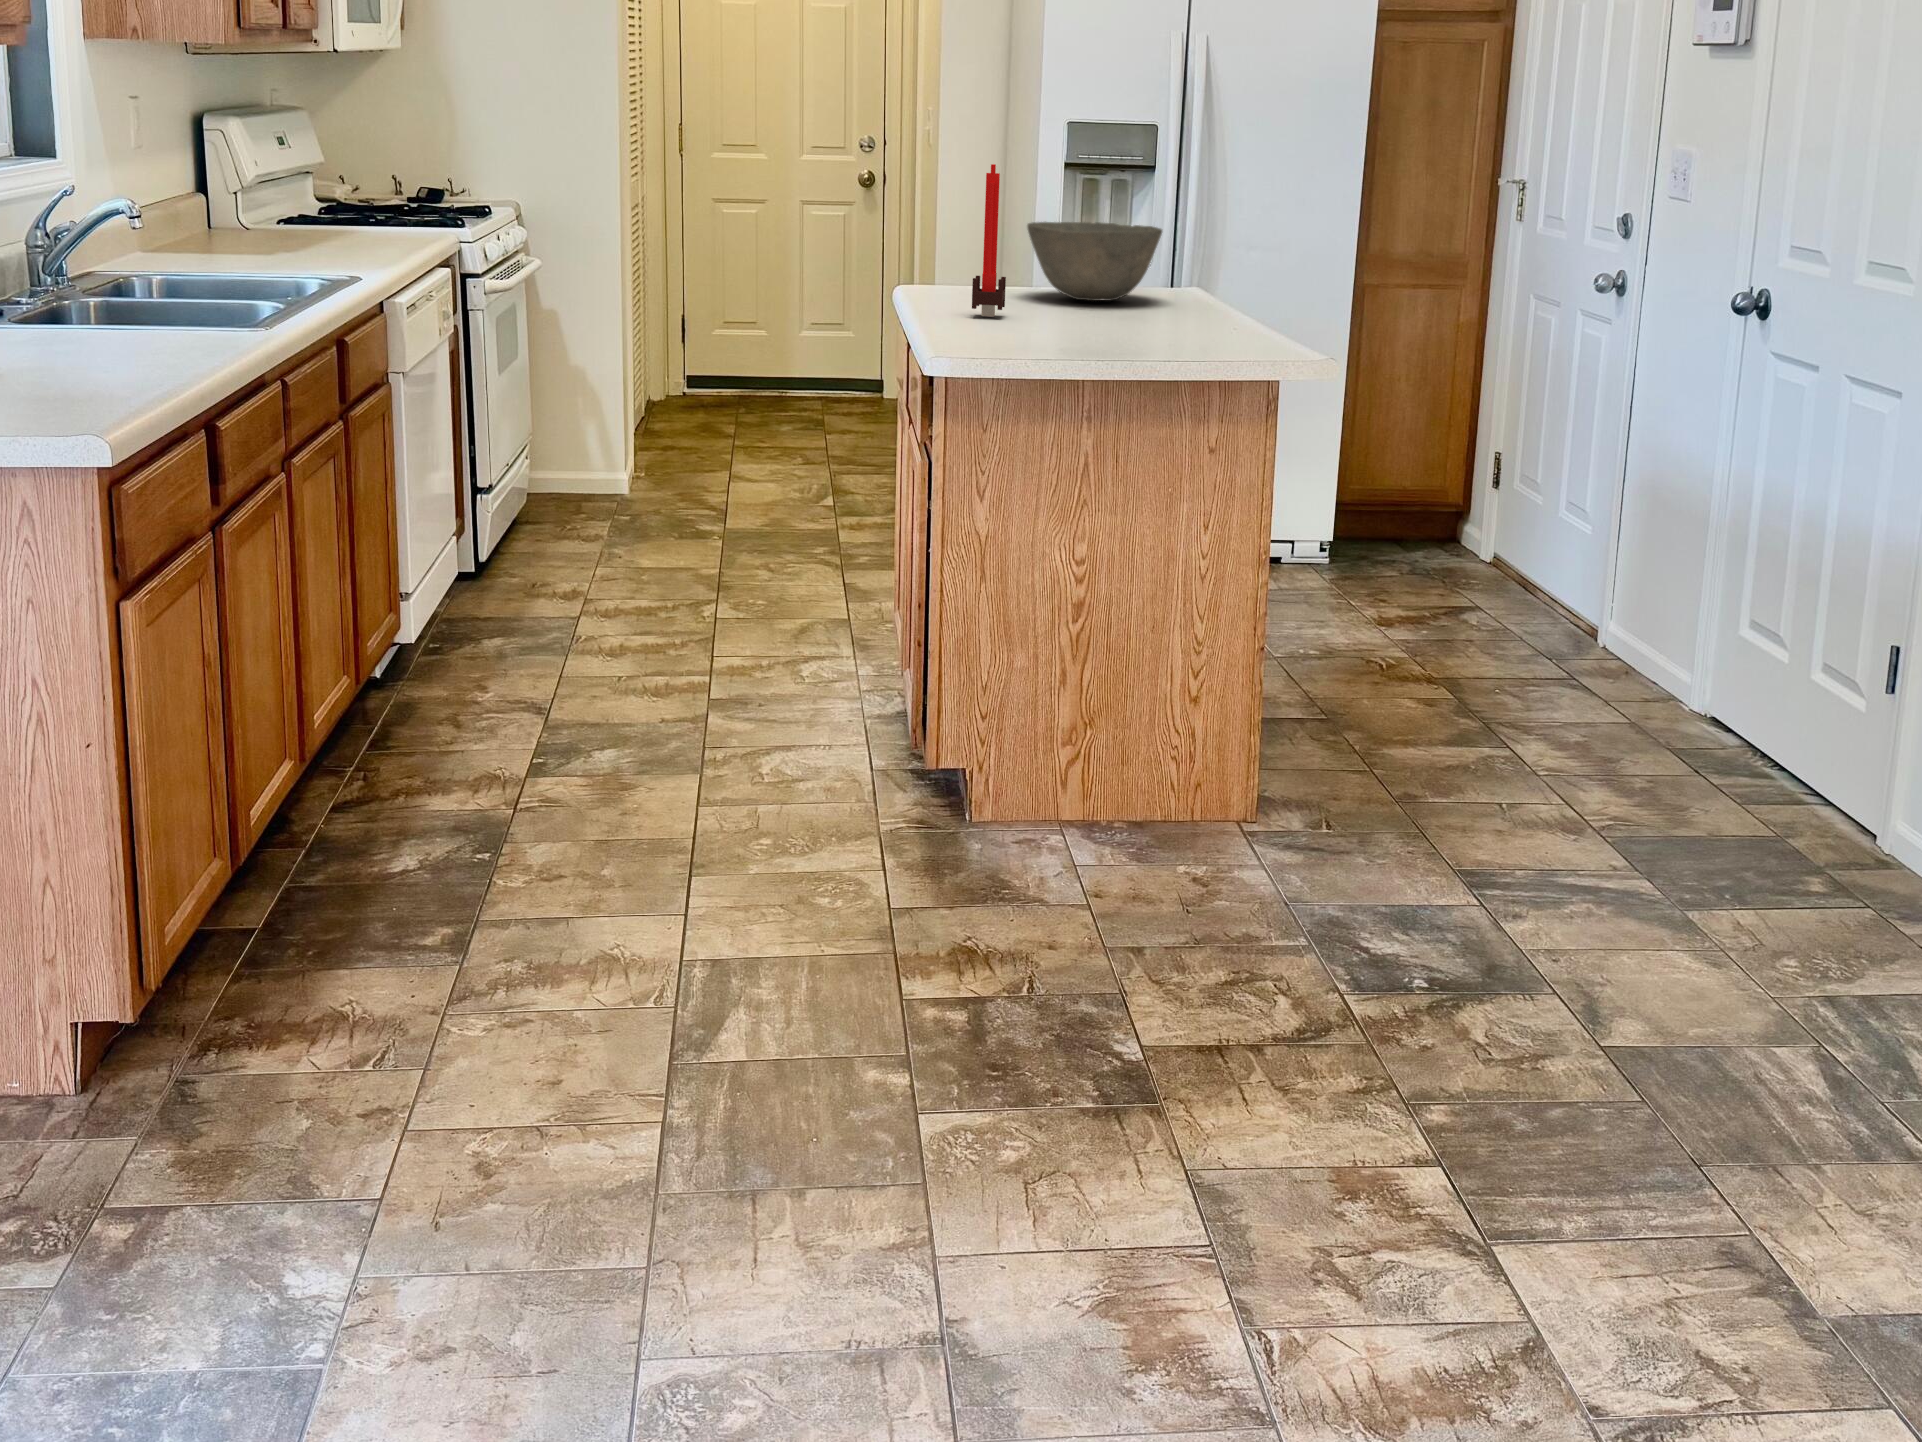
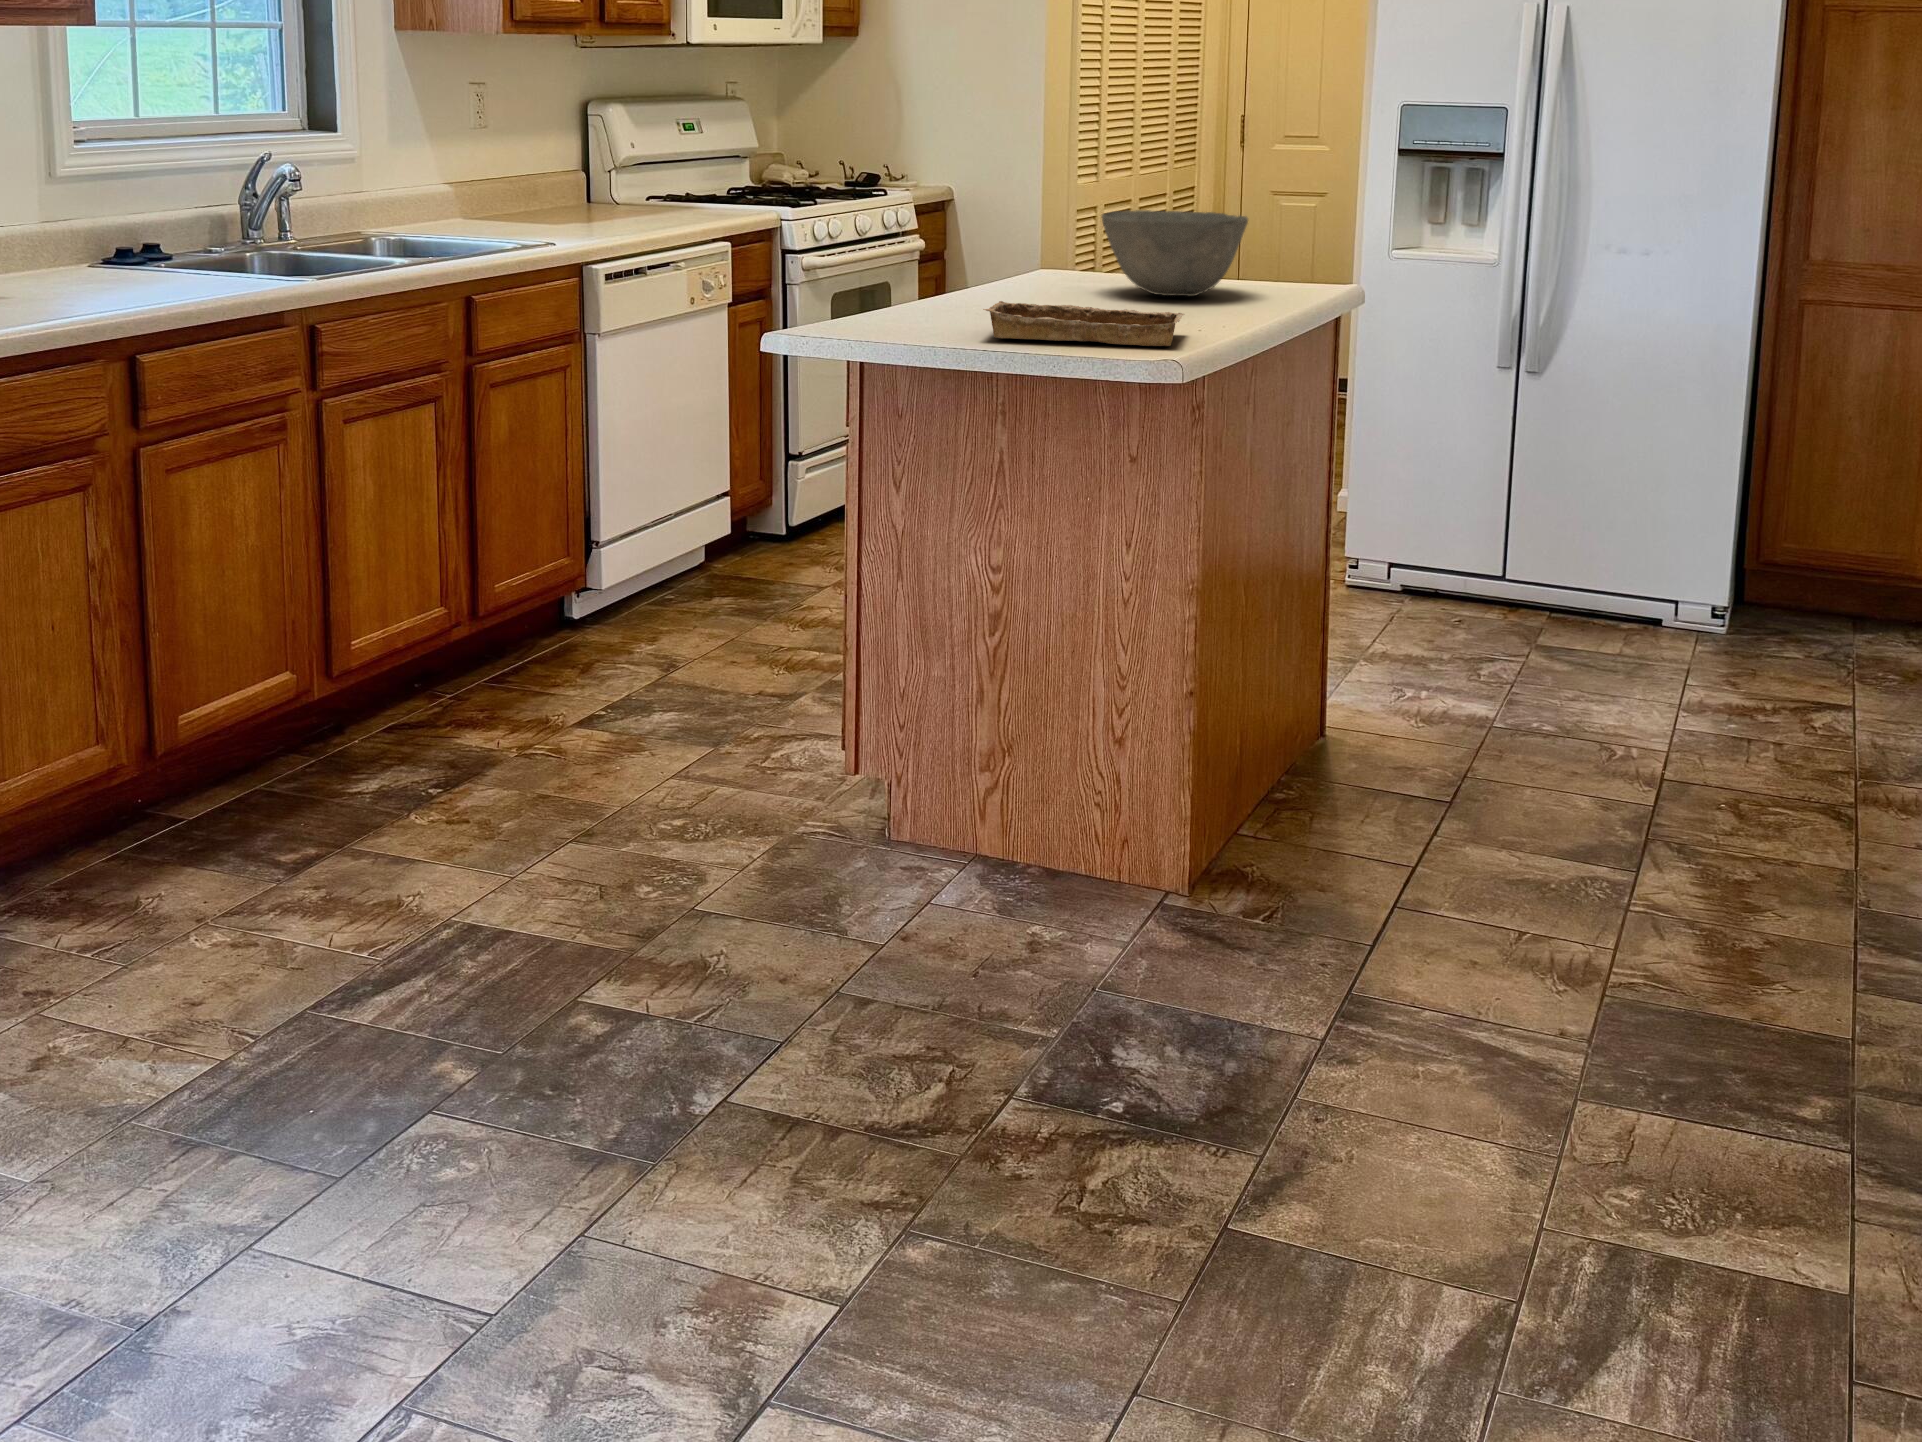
candle: present [972,164,1006,317] -> none [971,147,1016,306]
tray: none [1068,311,1265,345] -> present [983,301,1184,346]

